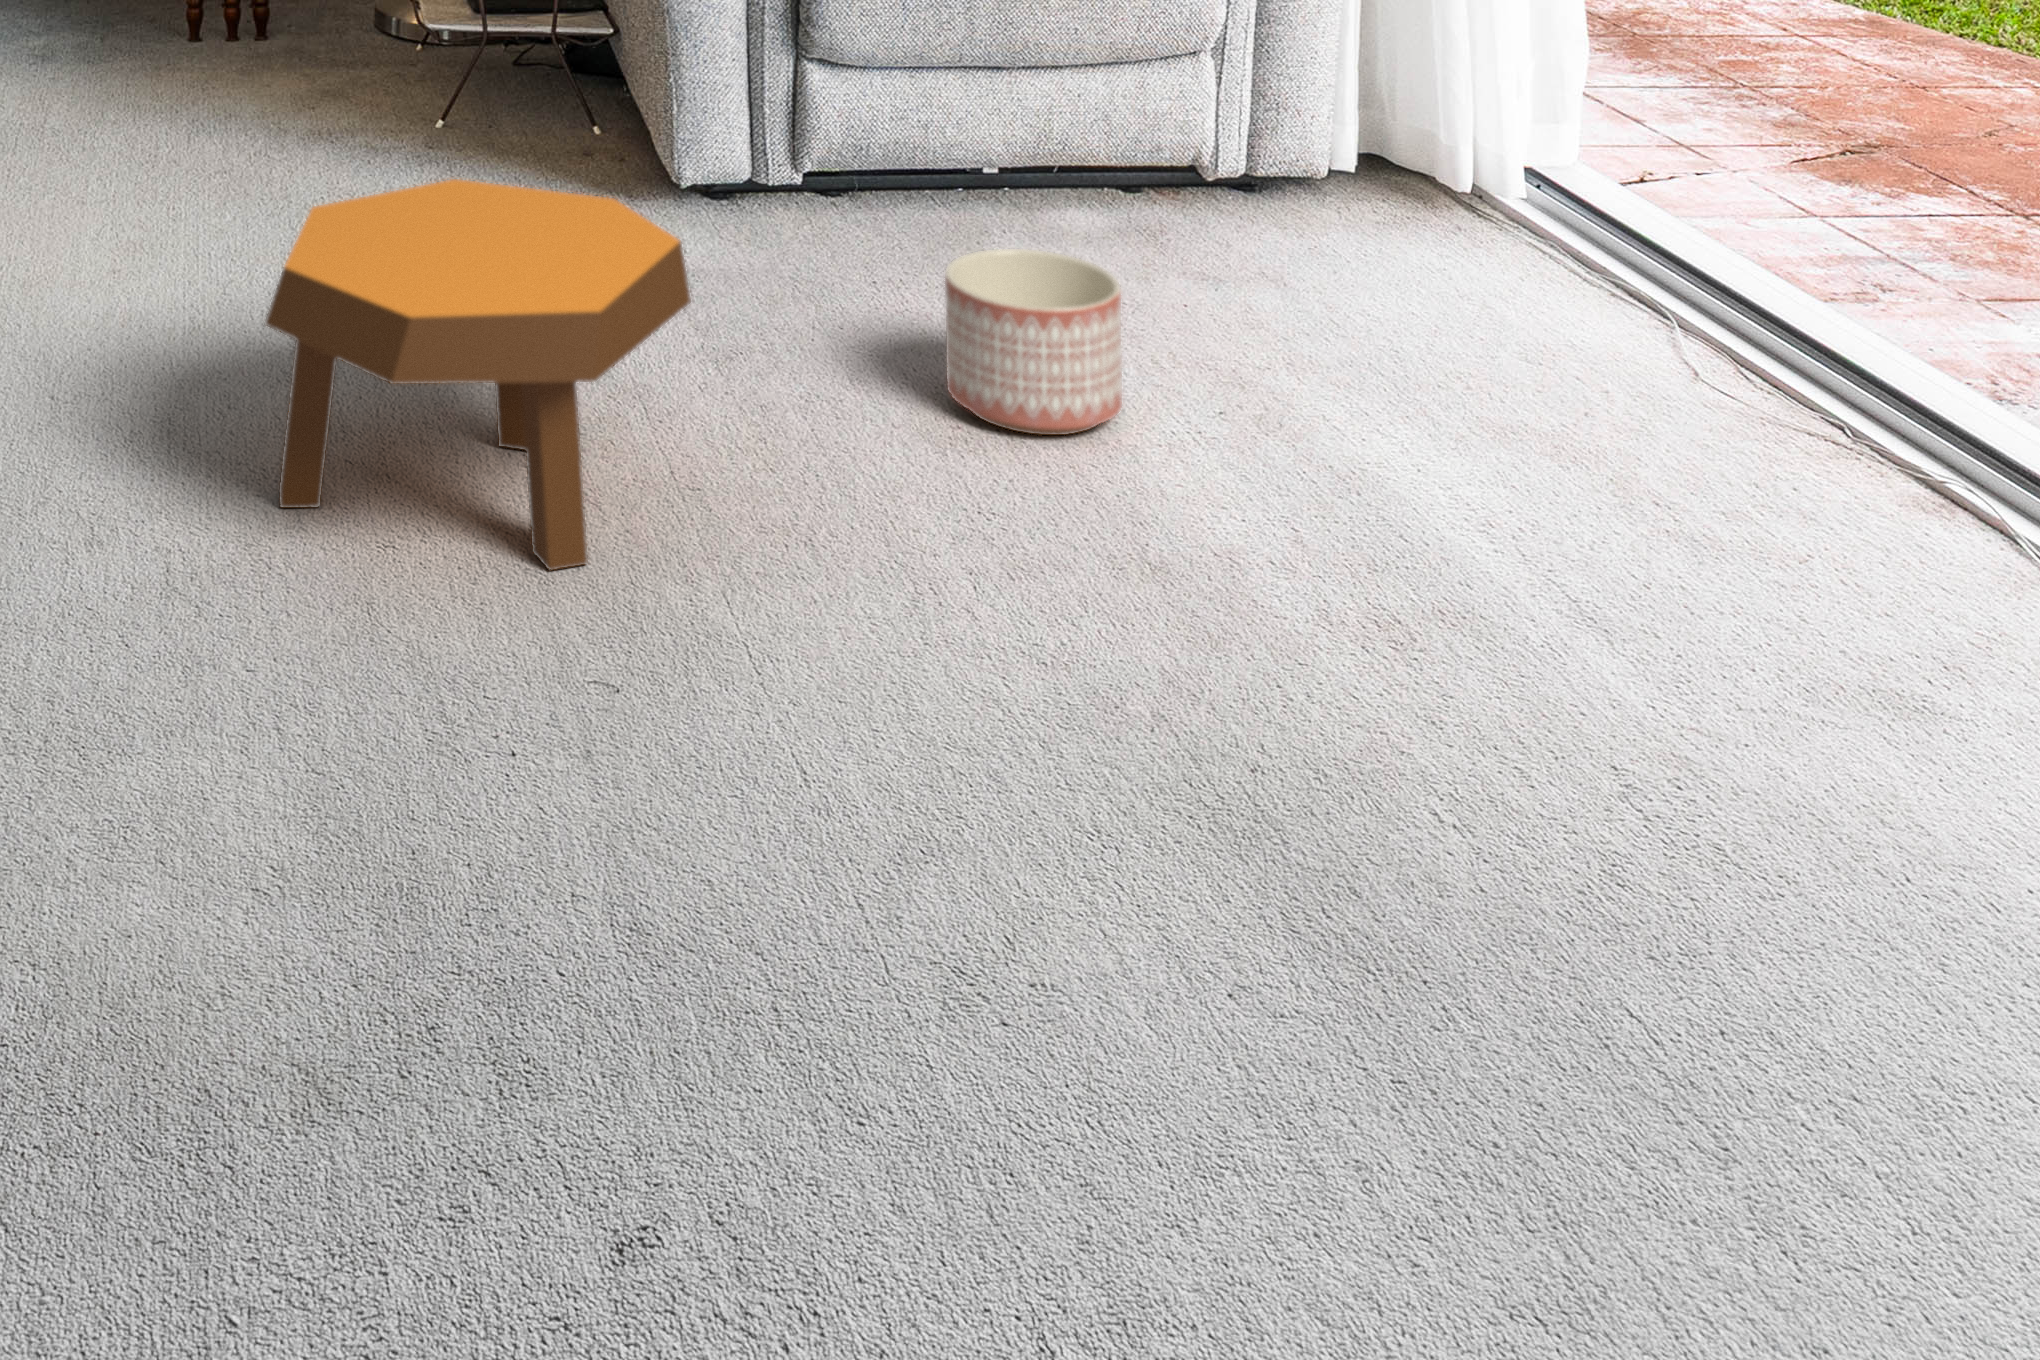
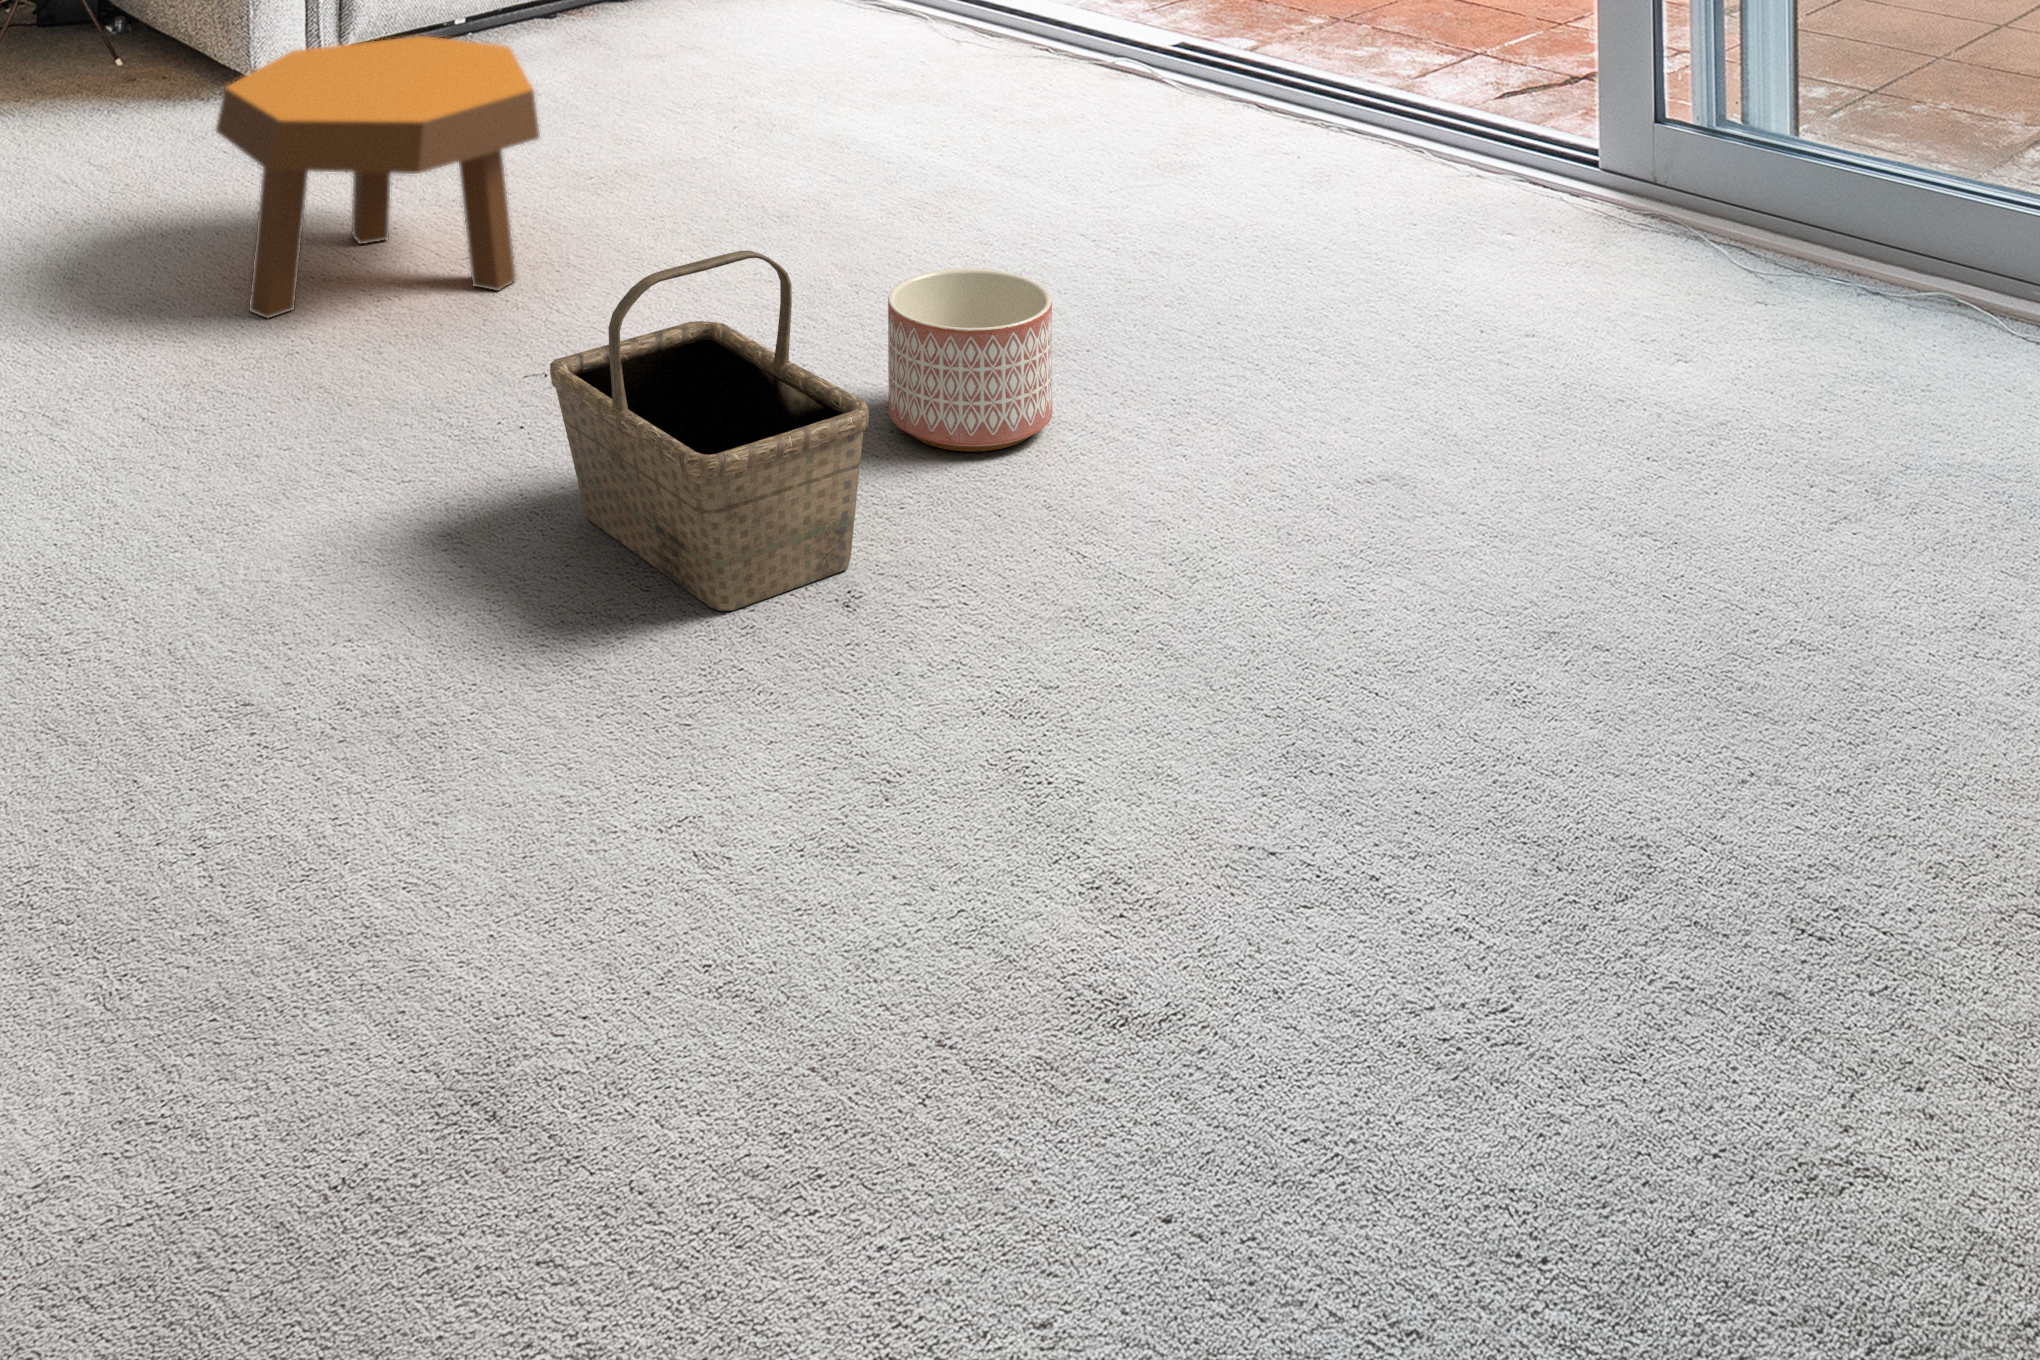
planter: present [945,249,1122,435] -> present [888,269,1053,452]
basket: none [41,647,418,1238] -> present [550,251,869,611]

